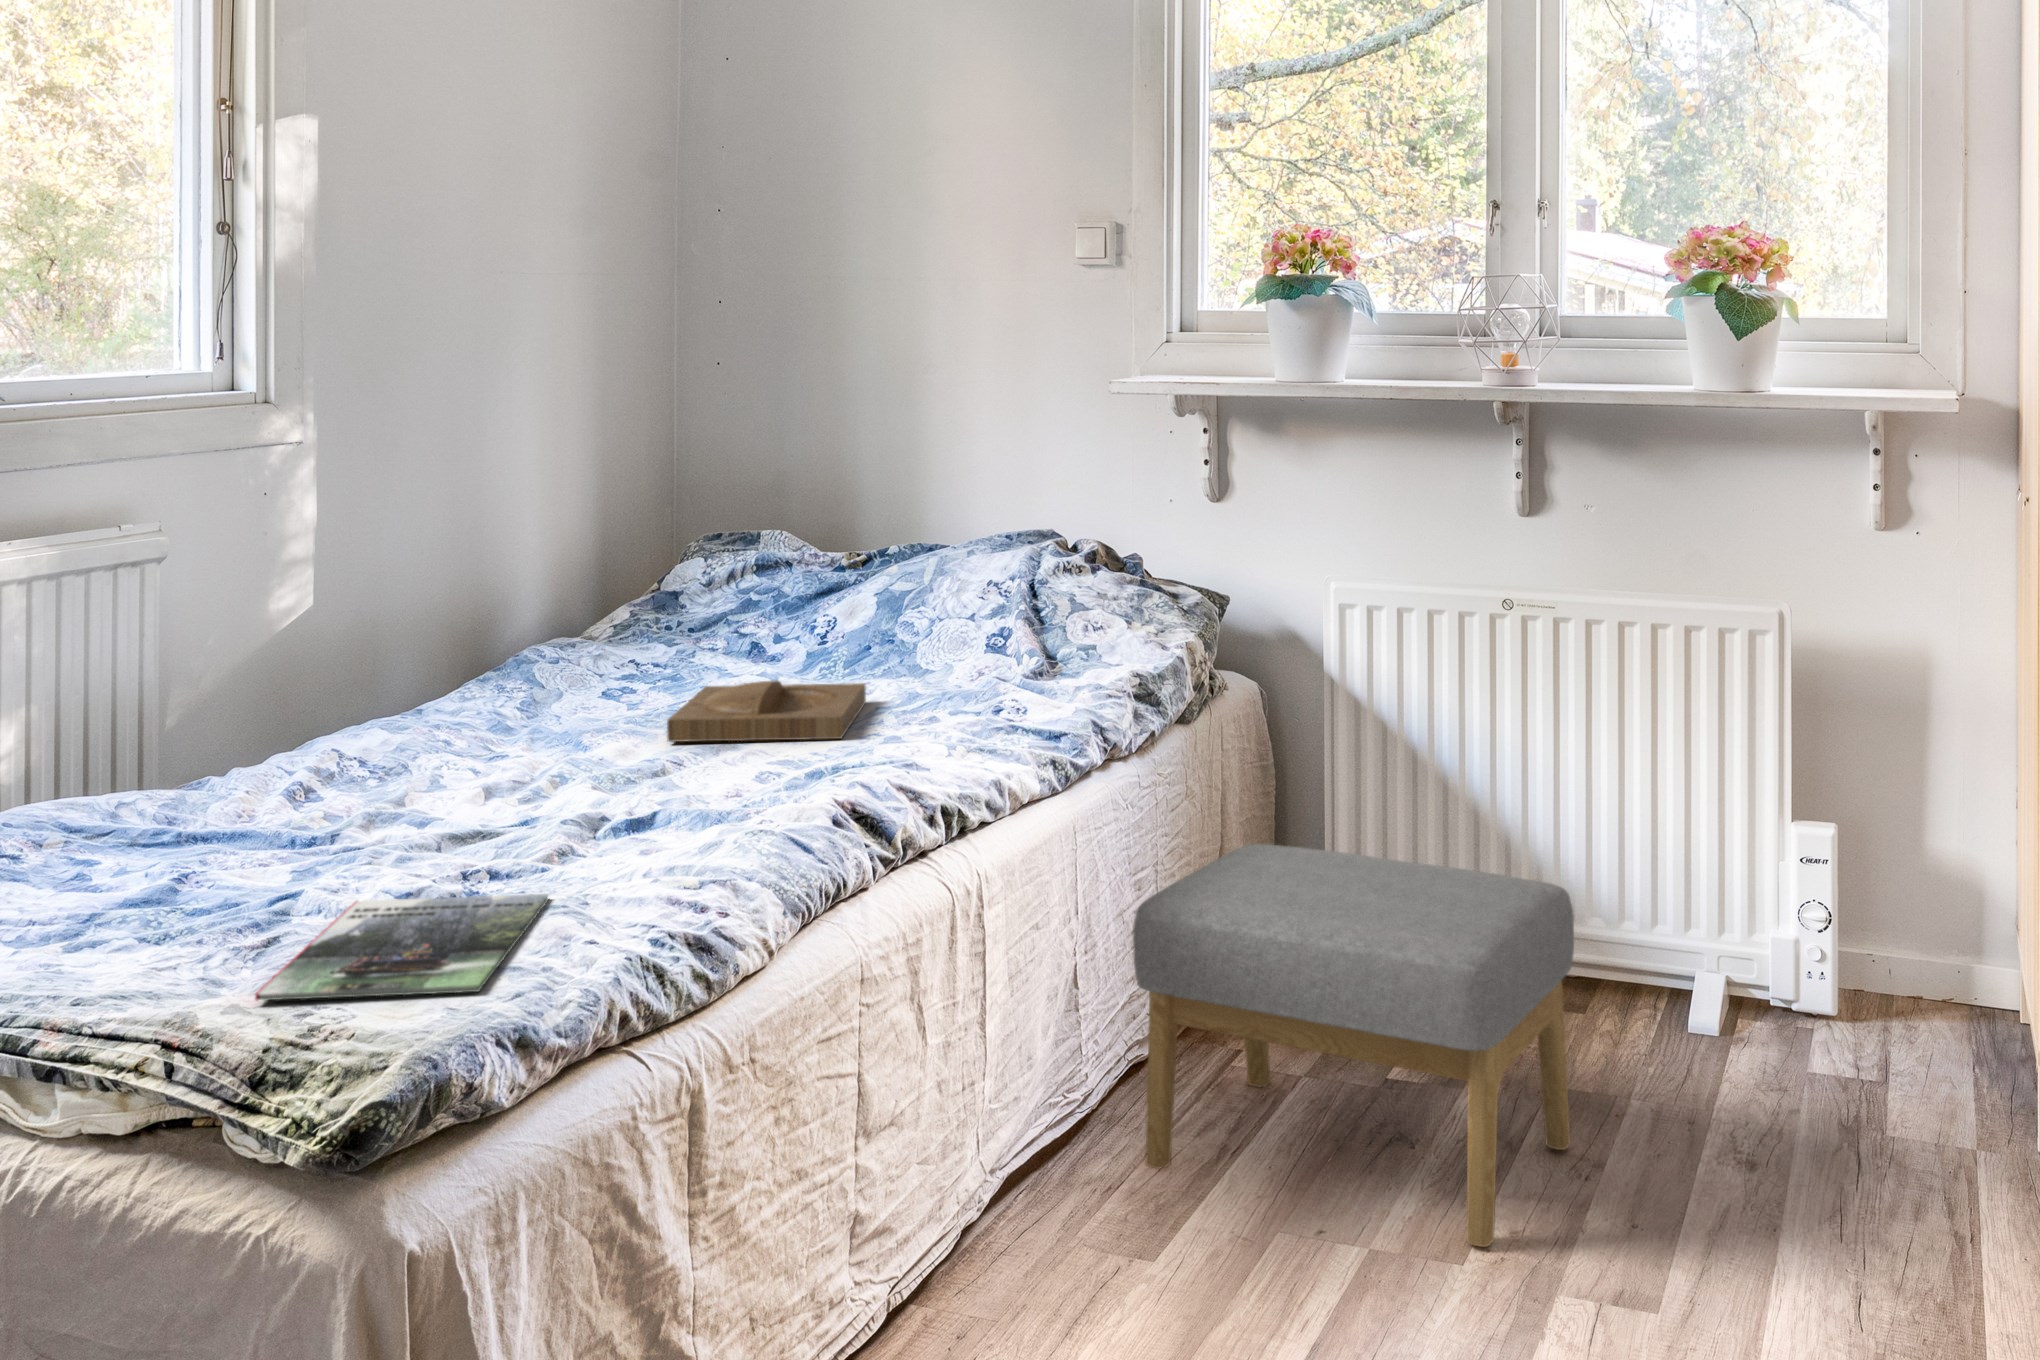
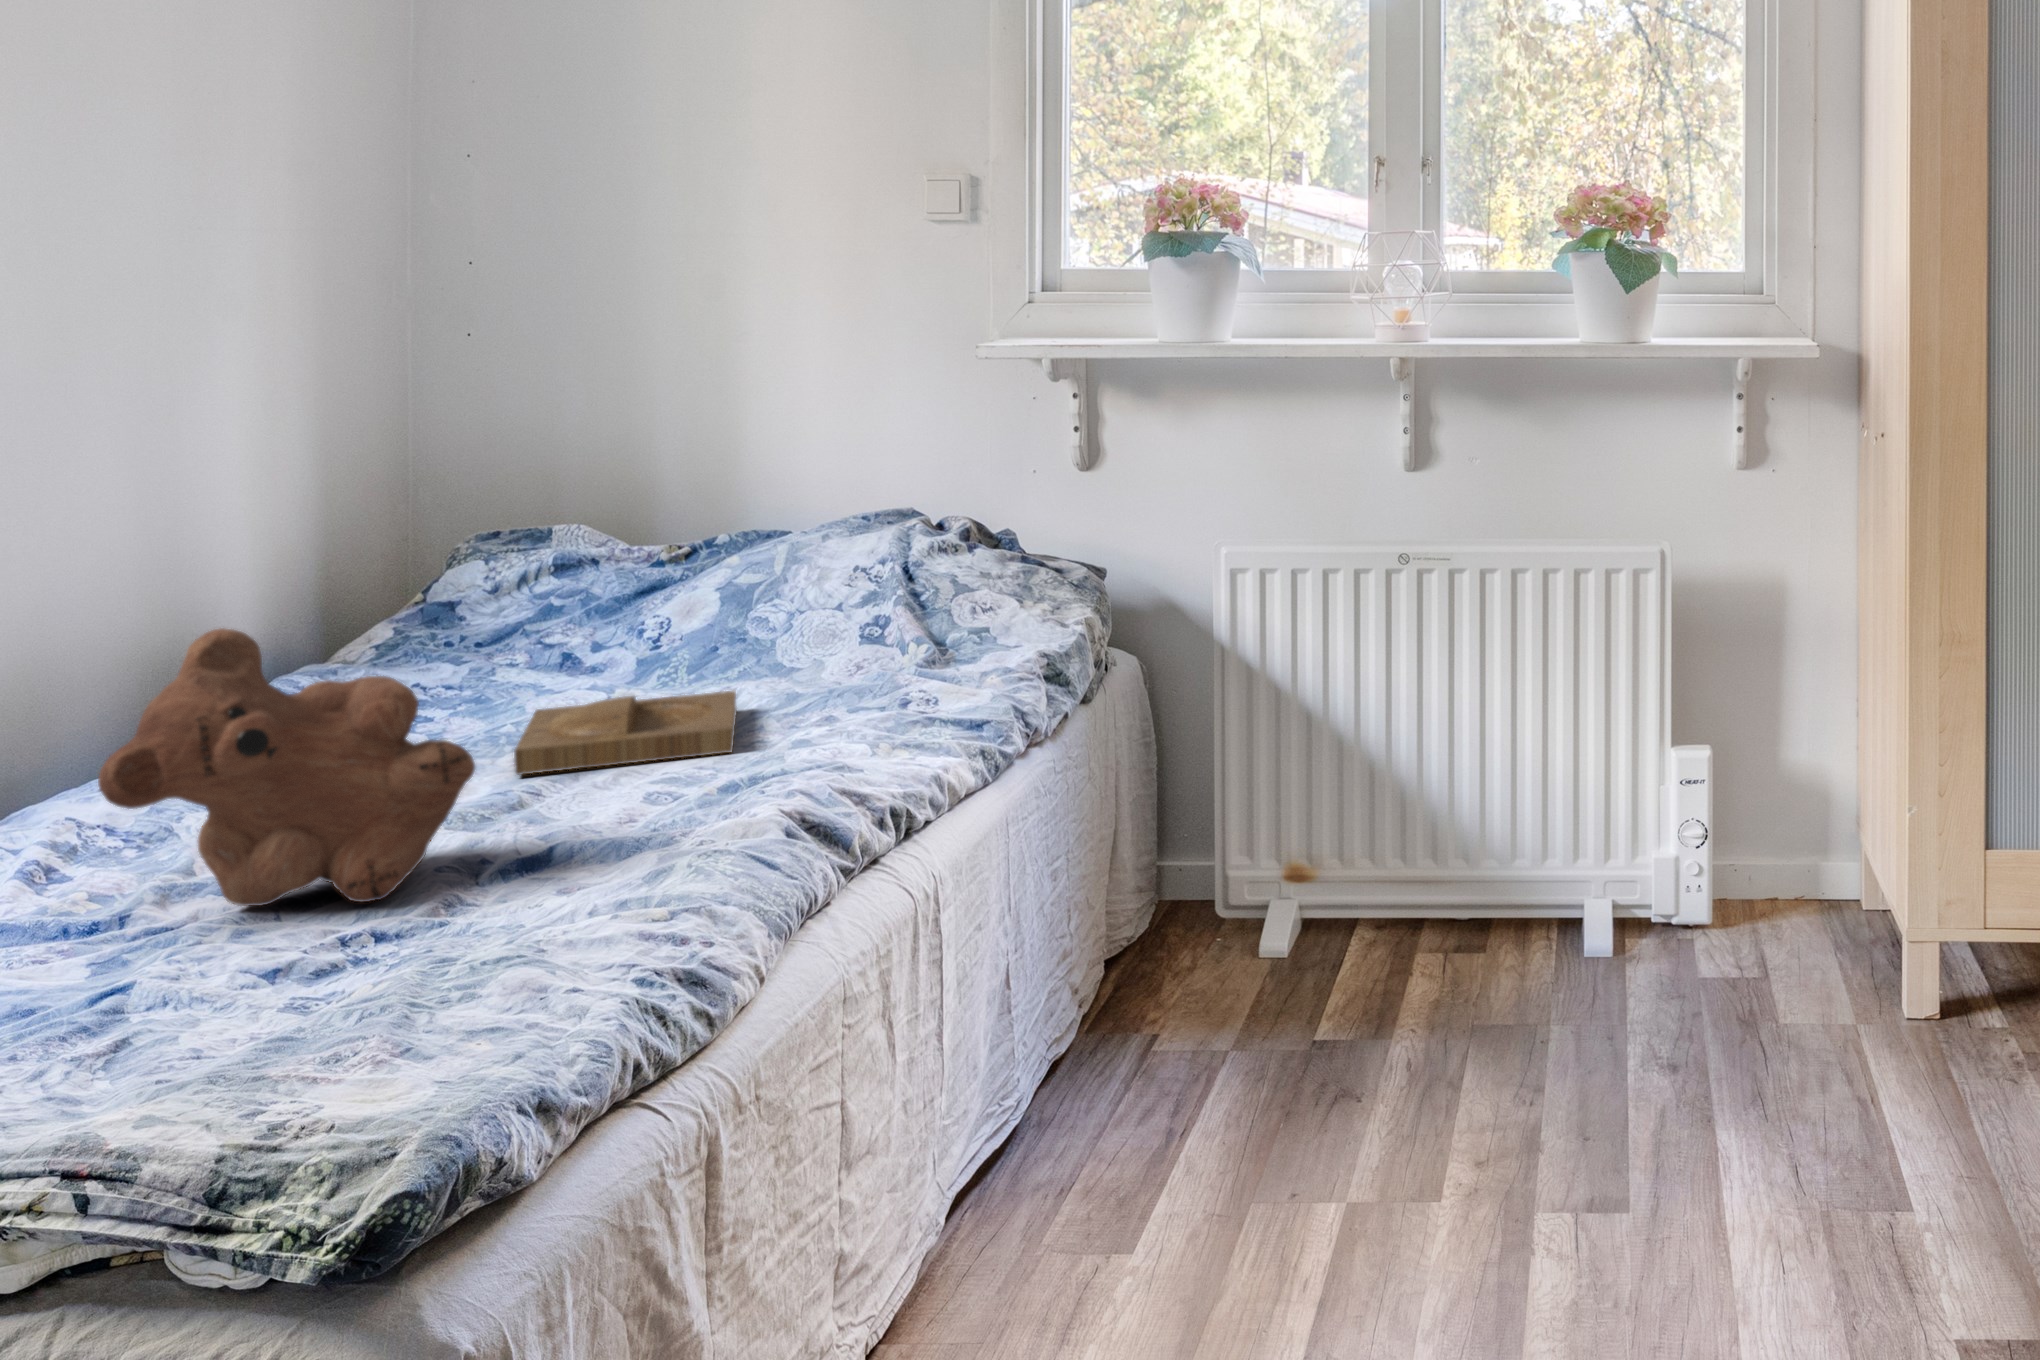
teddy bear: none [313,596,592,839] -> present [98,628,475,906]
footstool: present [1133,844,1574,1247] -> none [1087,817,1514,1171]
magazine: present [255,894,548,1001] -> none [158,952,476,1114]

